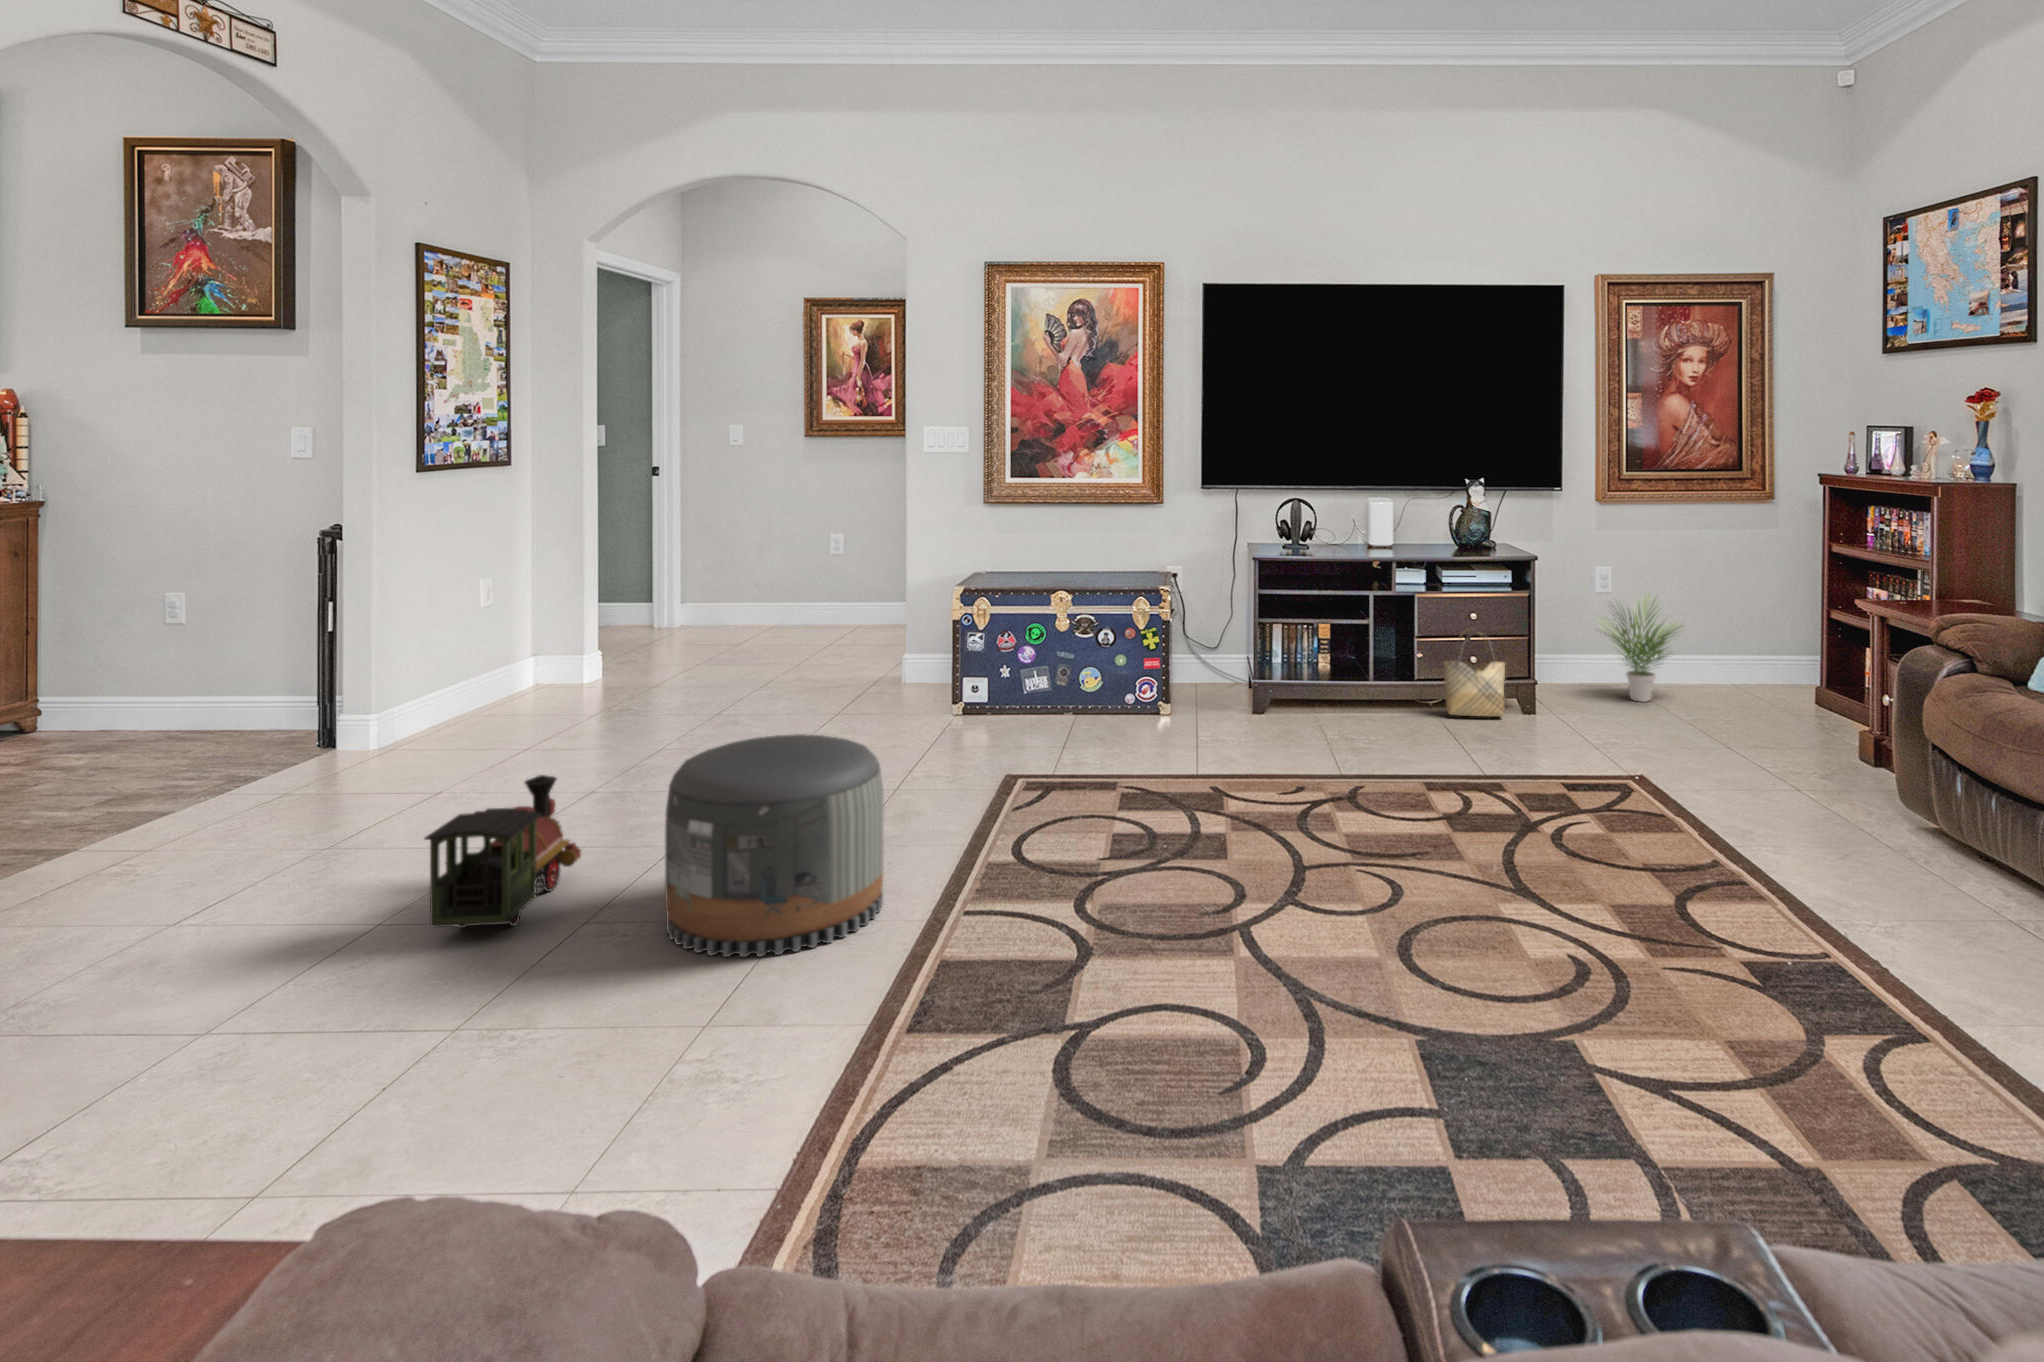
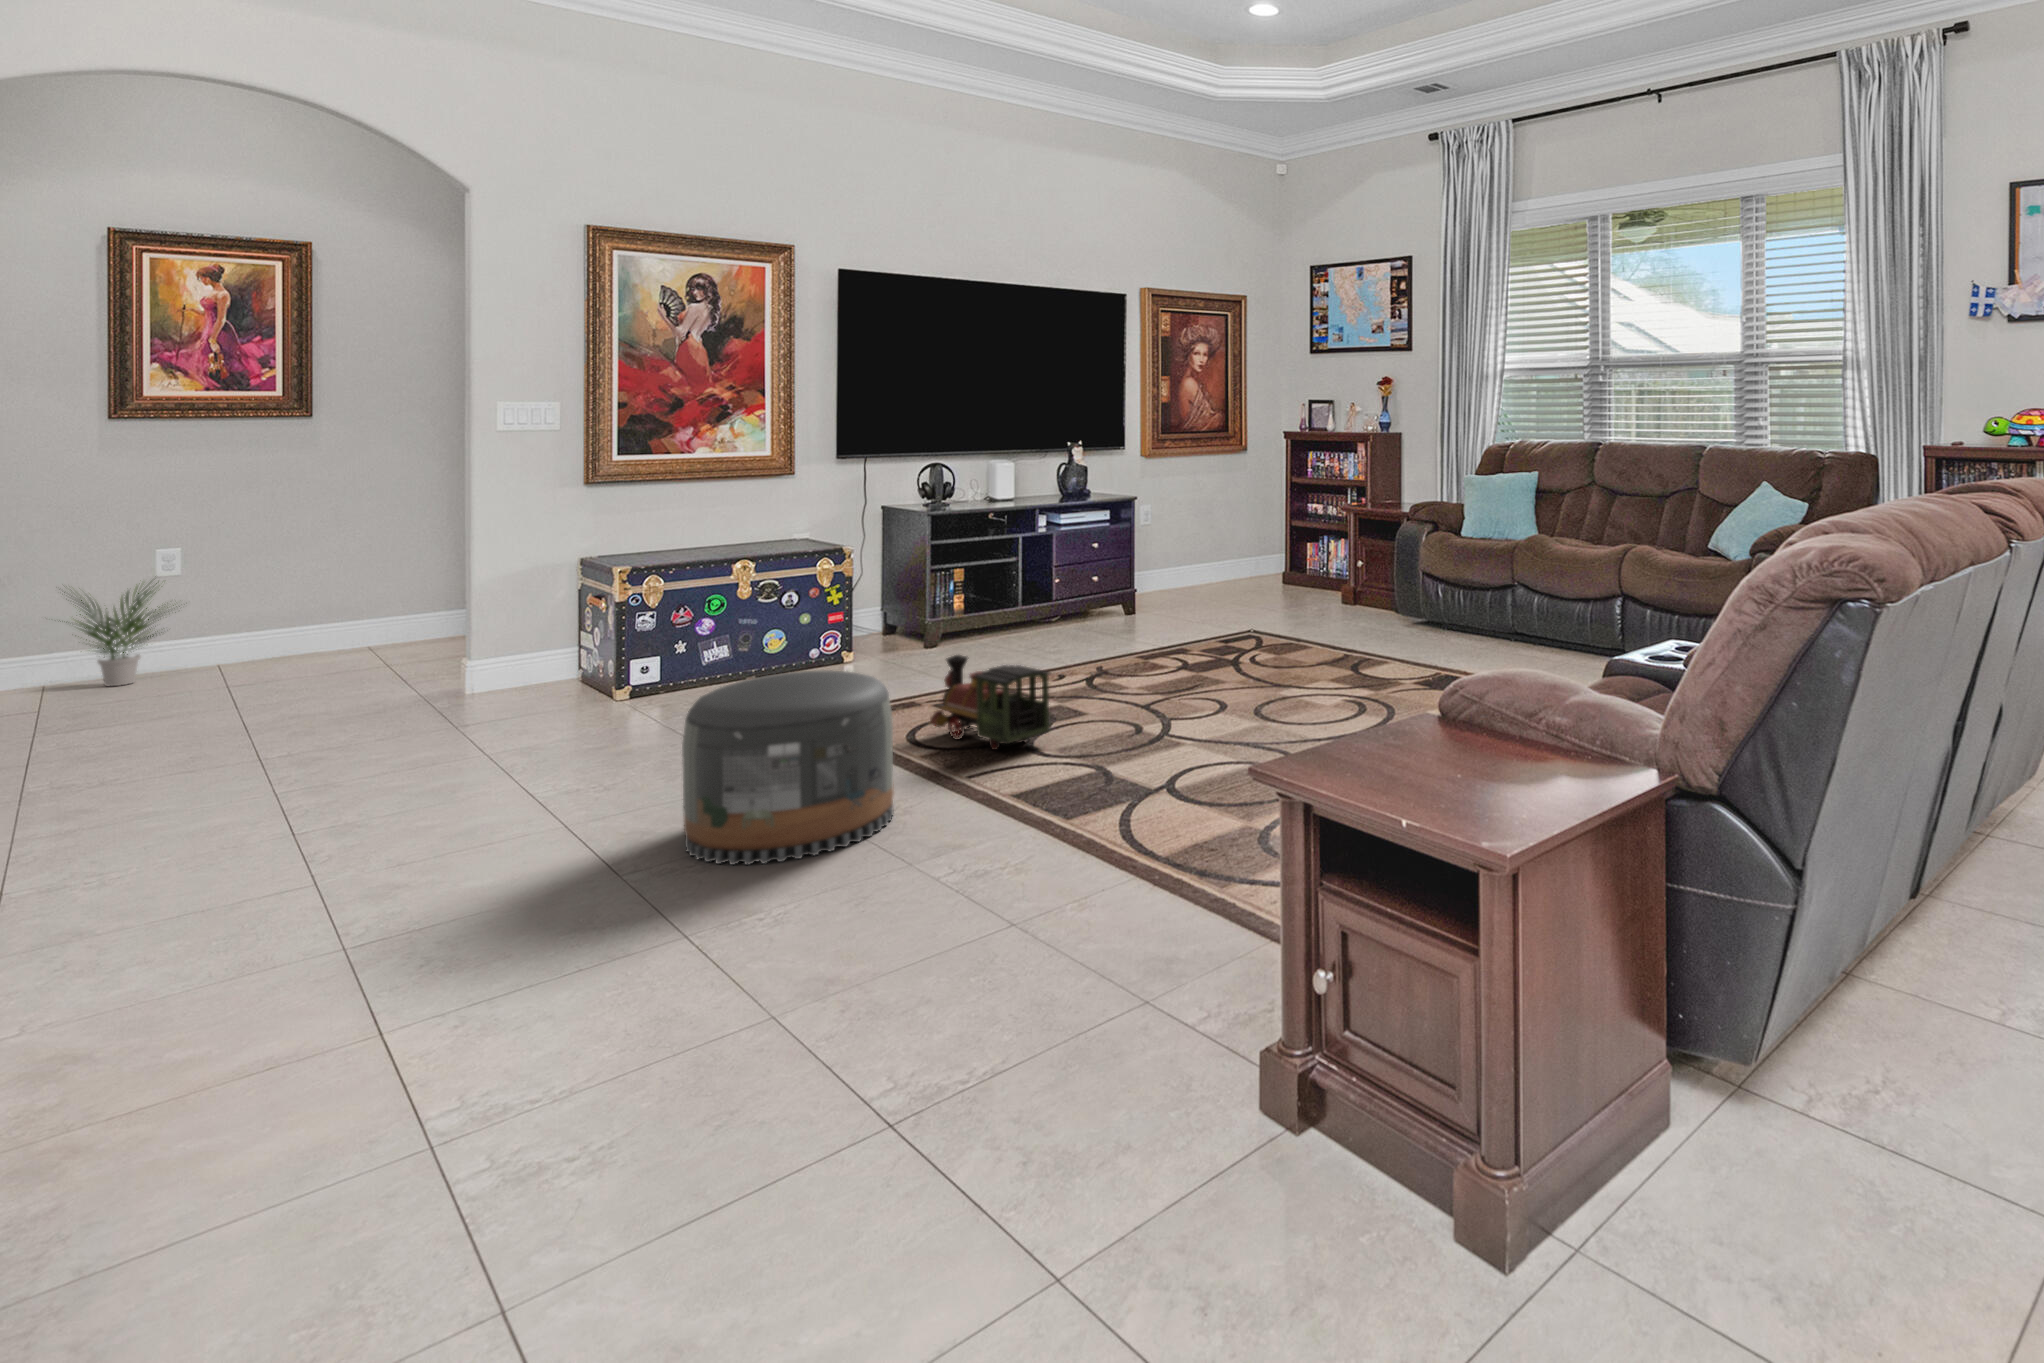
potted plant: present [1600,603,1681,702] -> present [64,583,180,686]
woven basket: present [1444,632,1505,717] -> none [1070,556,1116,623]
toy train: present [425,775,581,928] -> present [930,655,1050,751]

